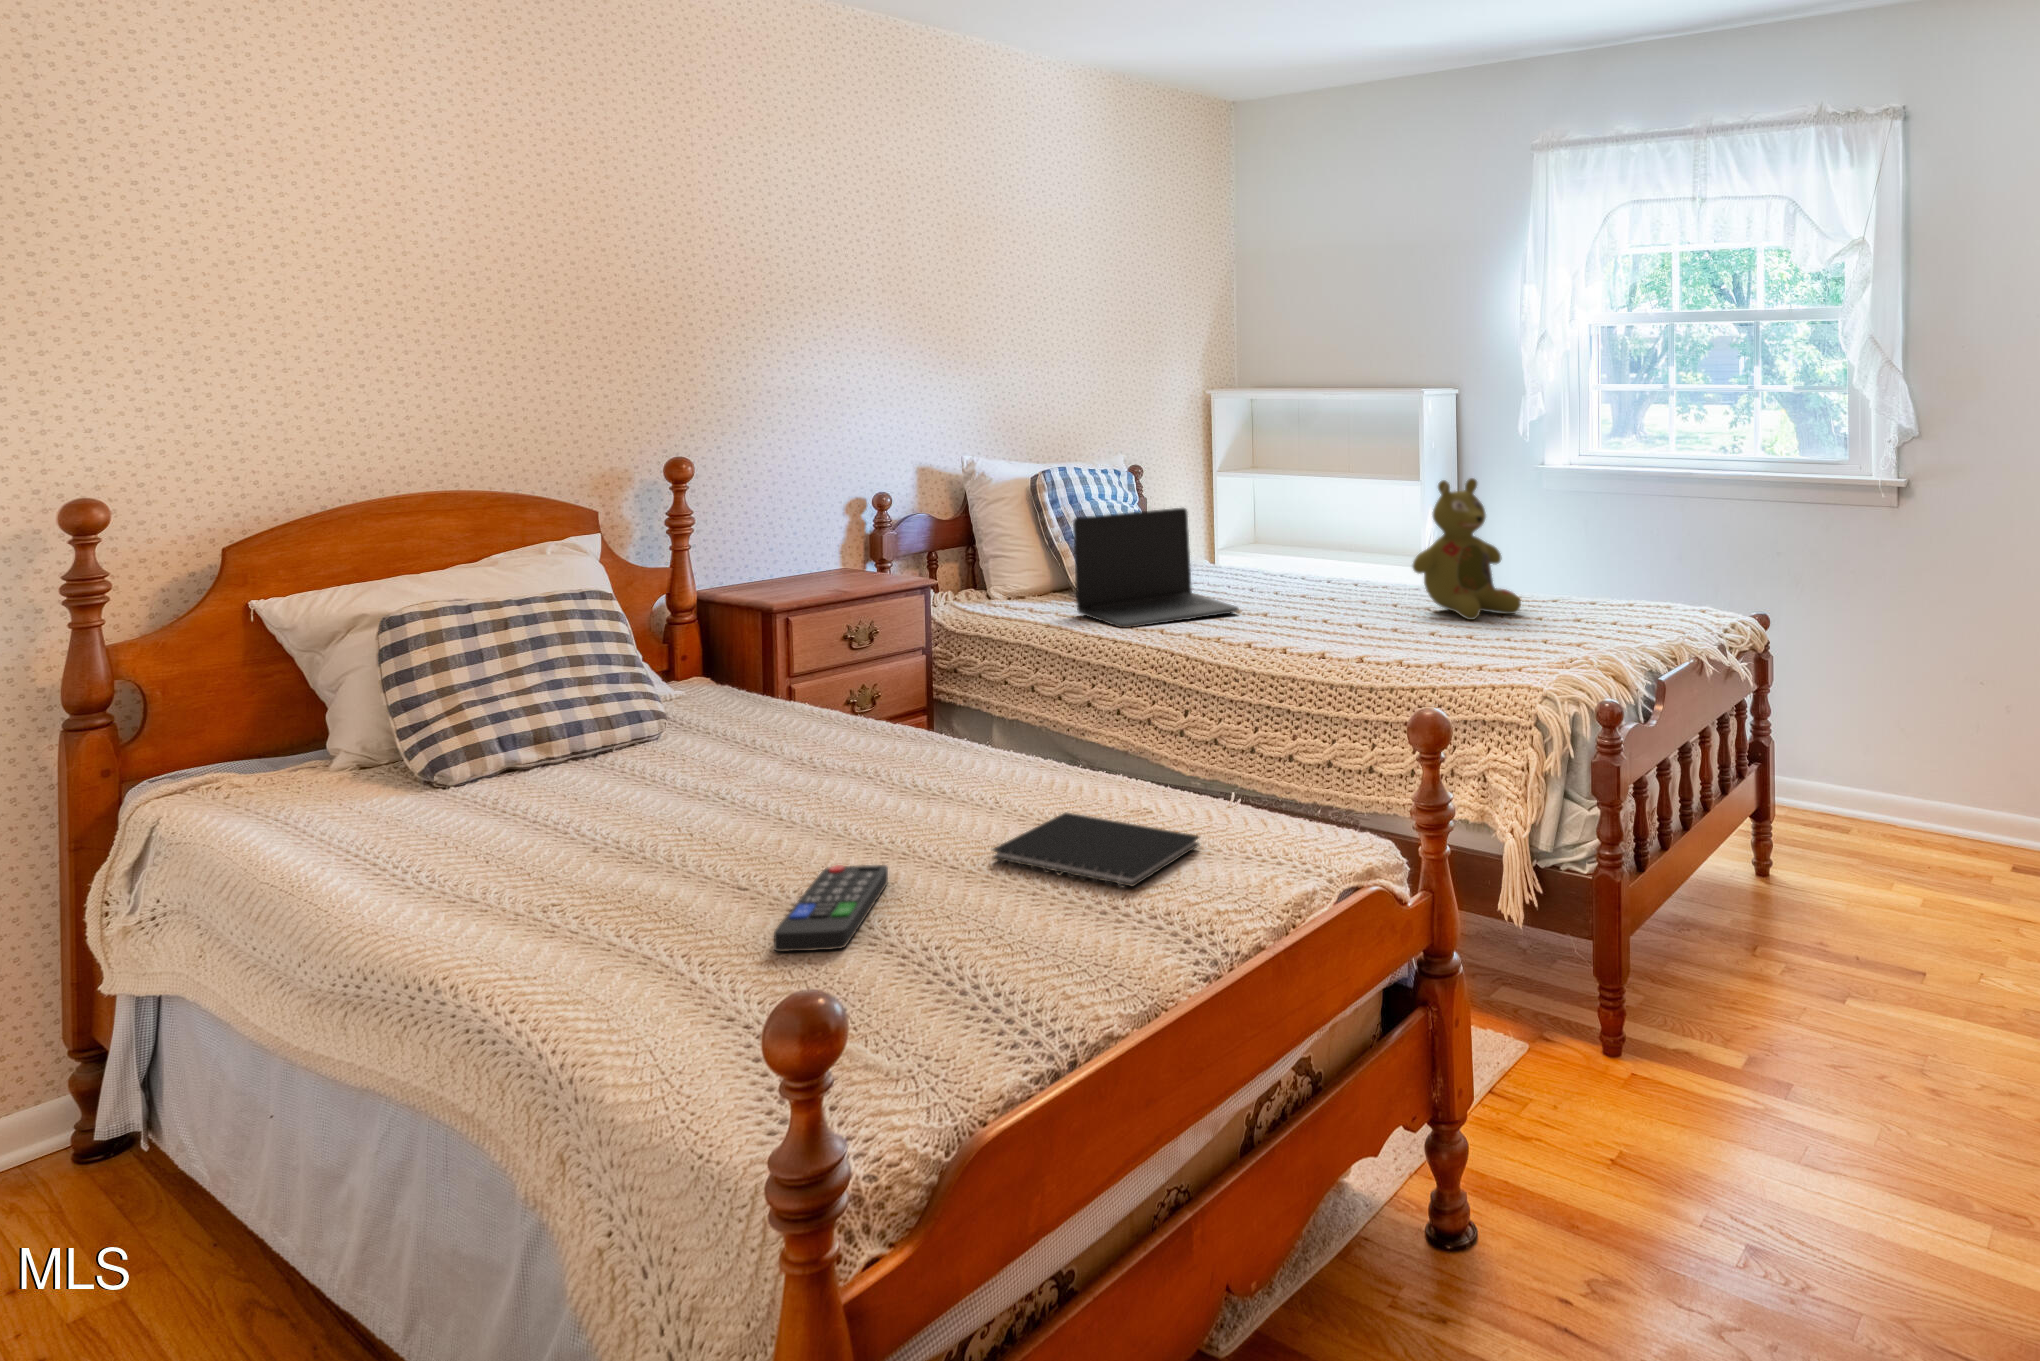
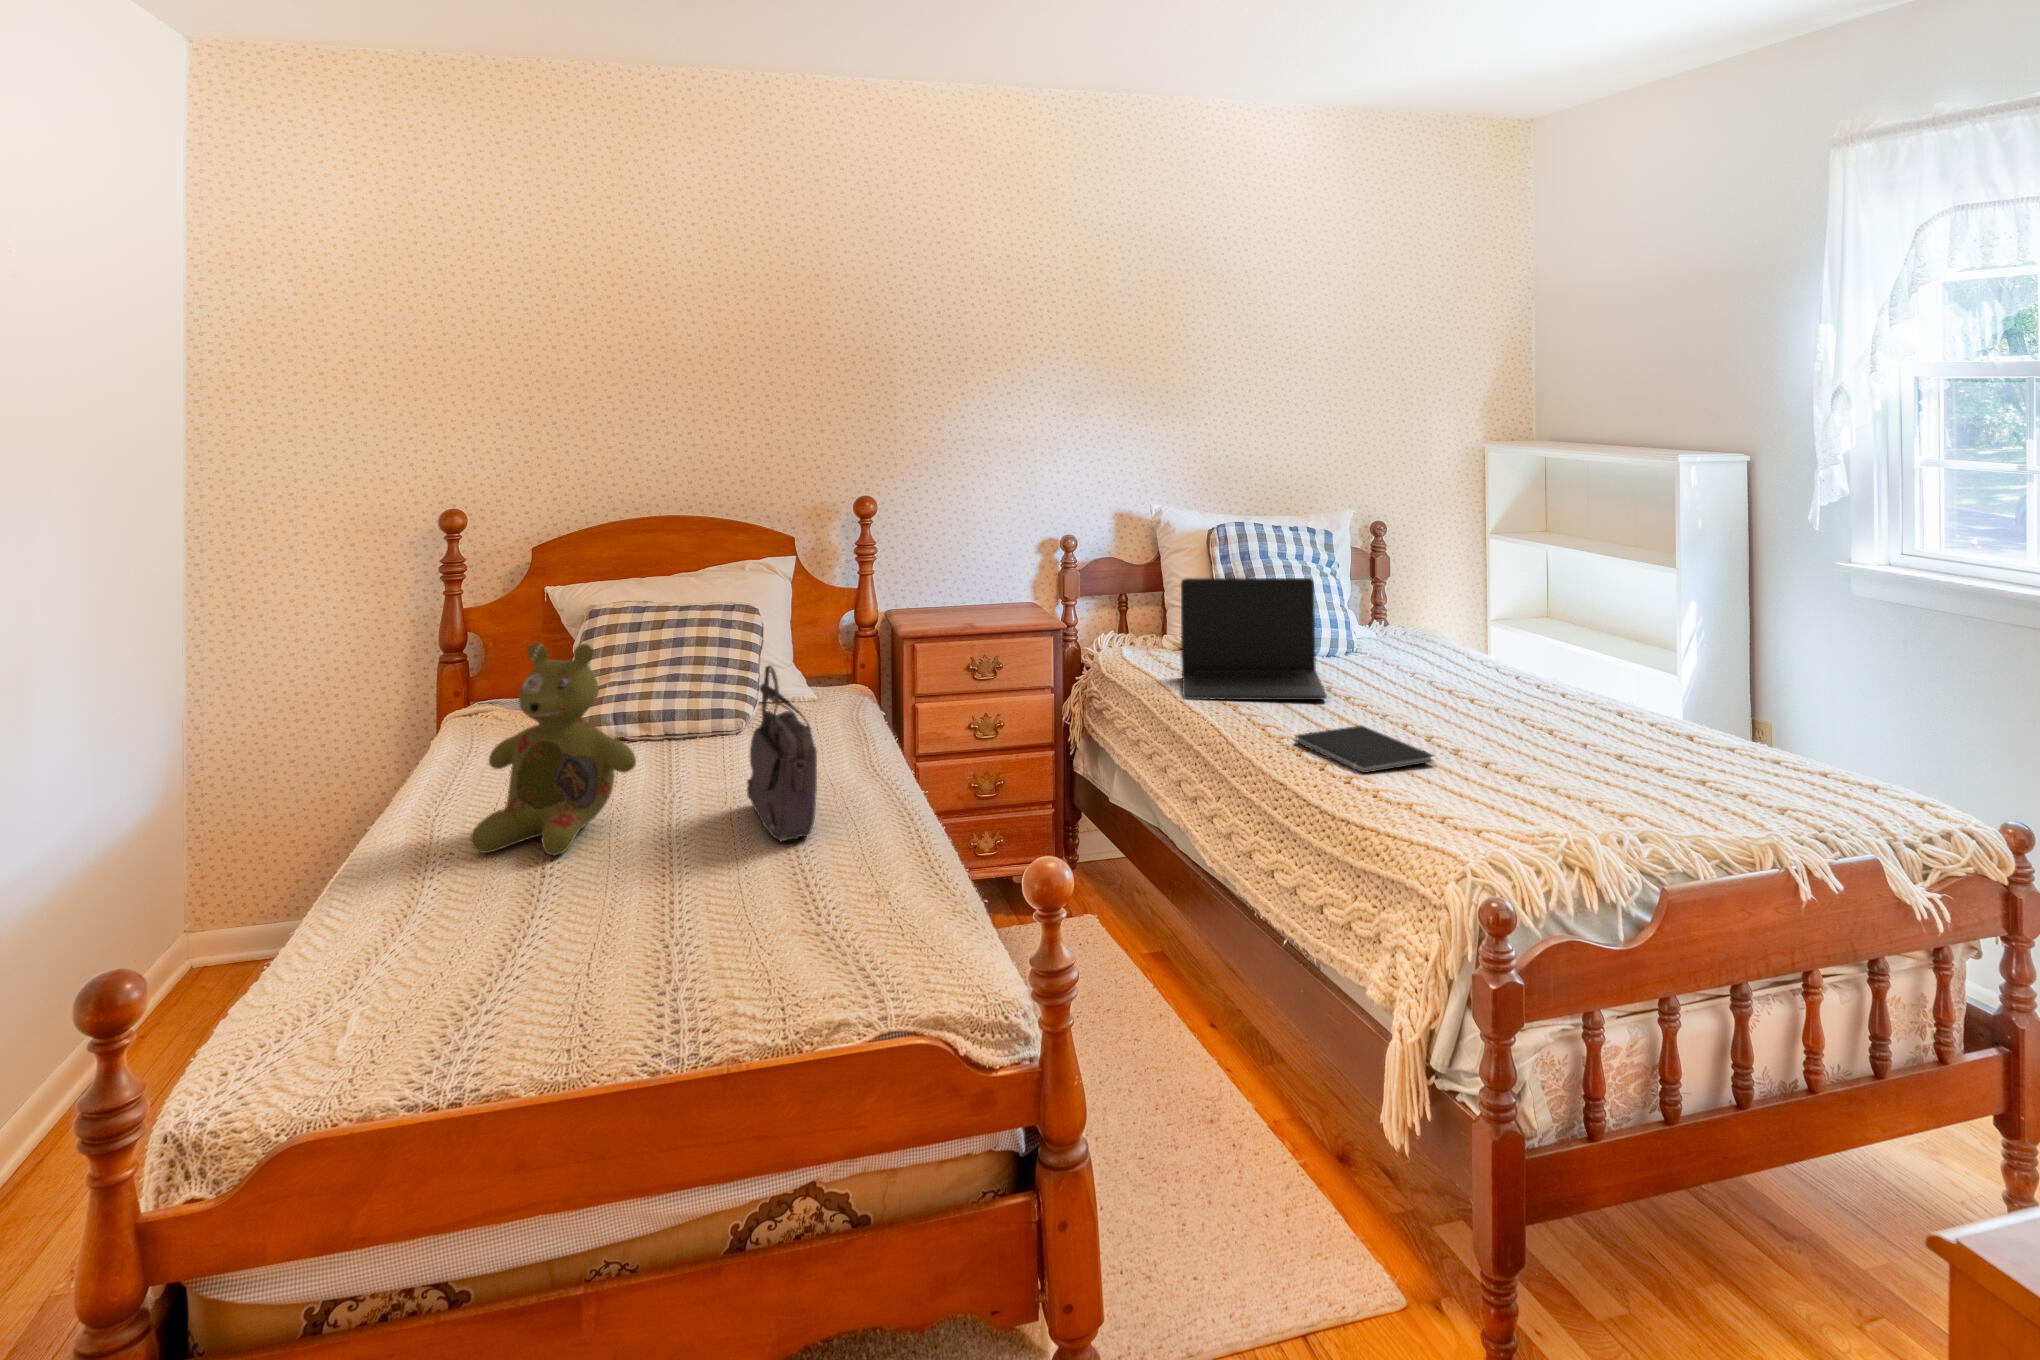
stuffed bear: present [1413,478,1521,620] -> present [471,643,636,855]
handbag: none [846,615,988,802] -> present [747,665,817,841]
notebook: present [993,813,1199,887] -> present [1295,726,1433,773]
remote control: present [774,865,888,952] -> none [458,874,612,945]

